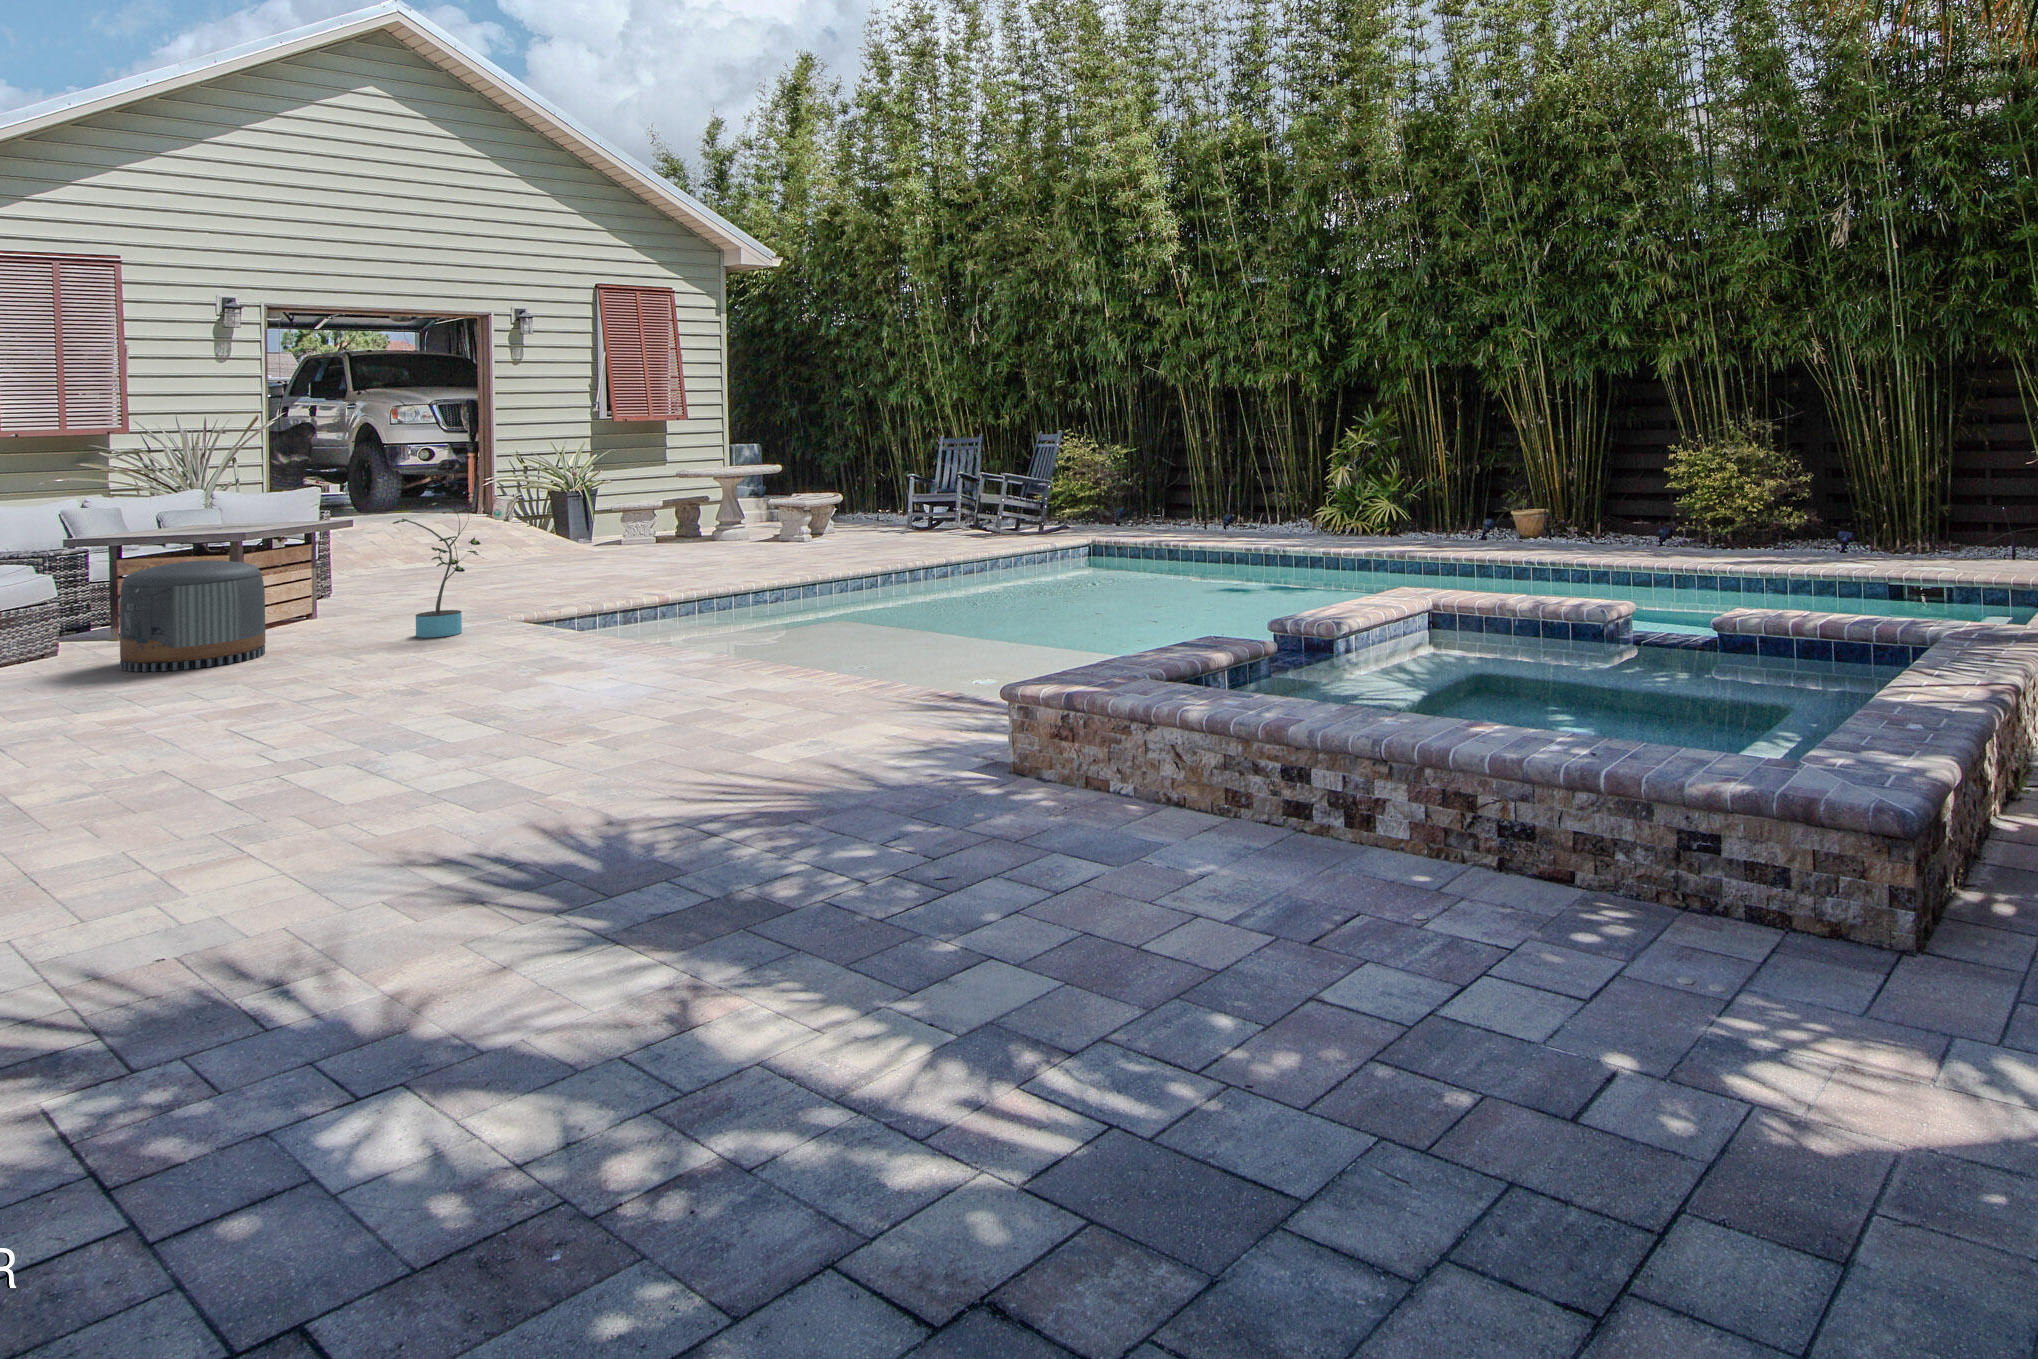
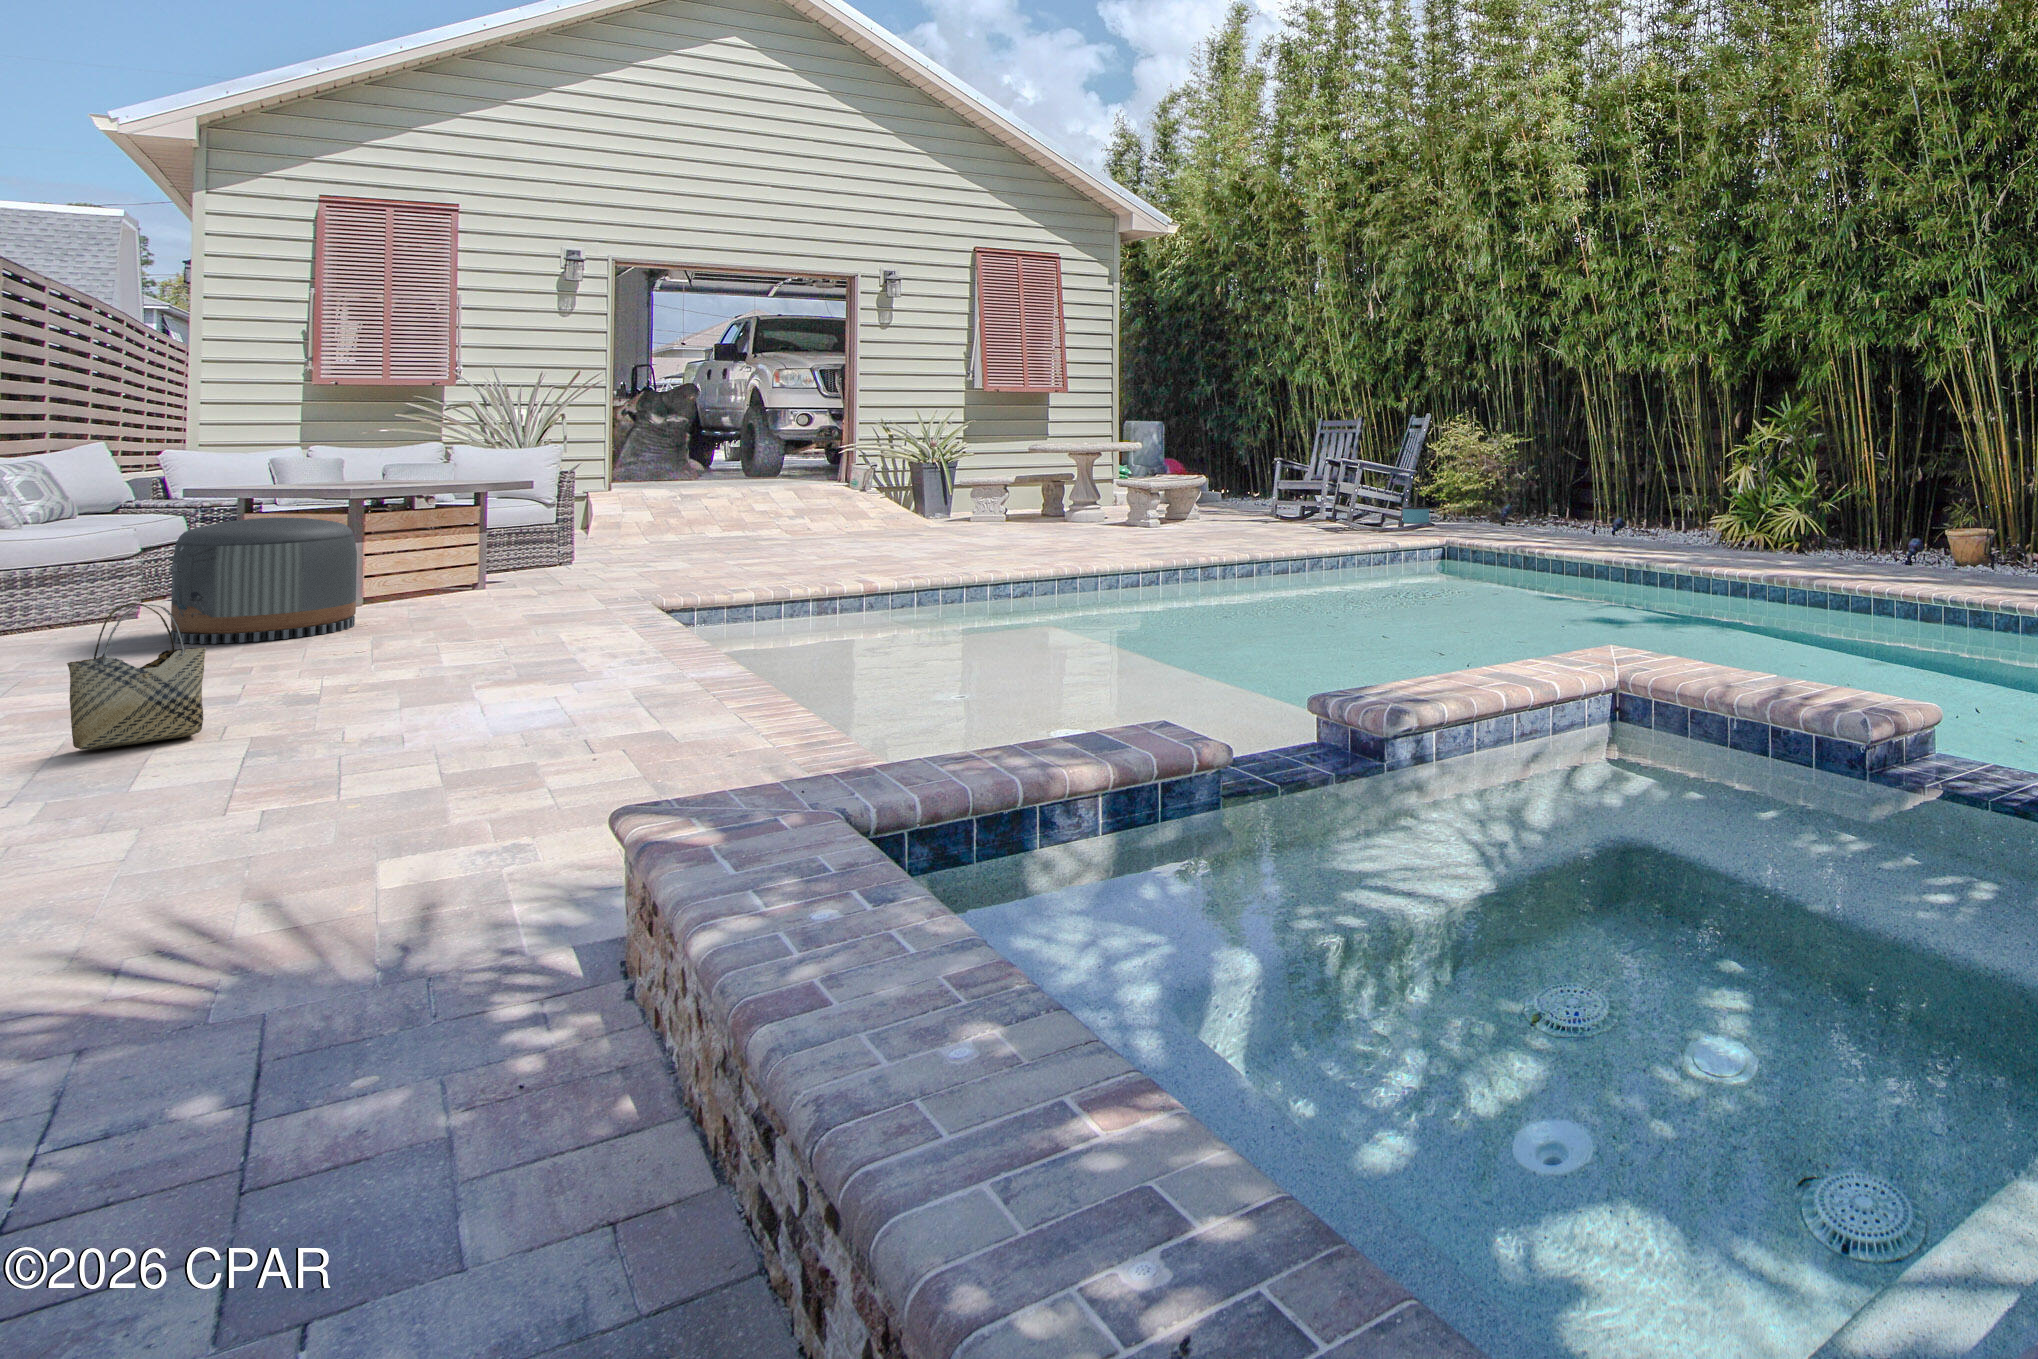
potted plant: present [393,502,481,638] -> present [1393,436,1444,523]
woven basket: none [278,622,360,735] -> present [67,603,206,750]

